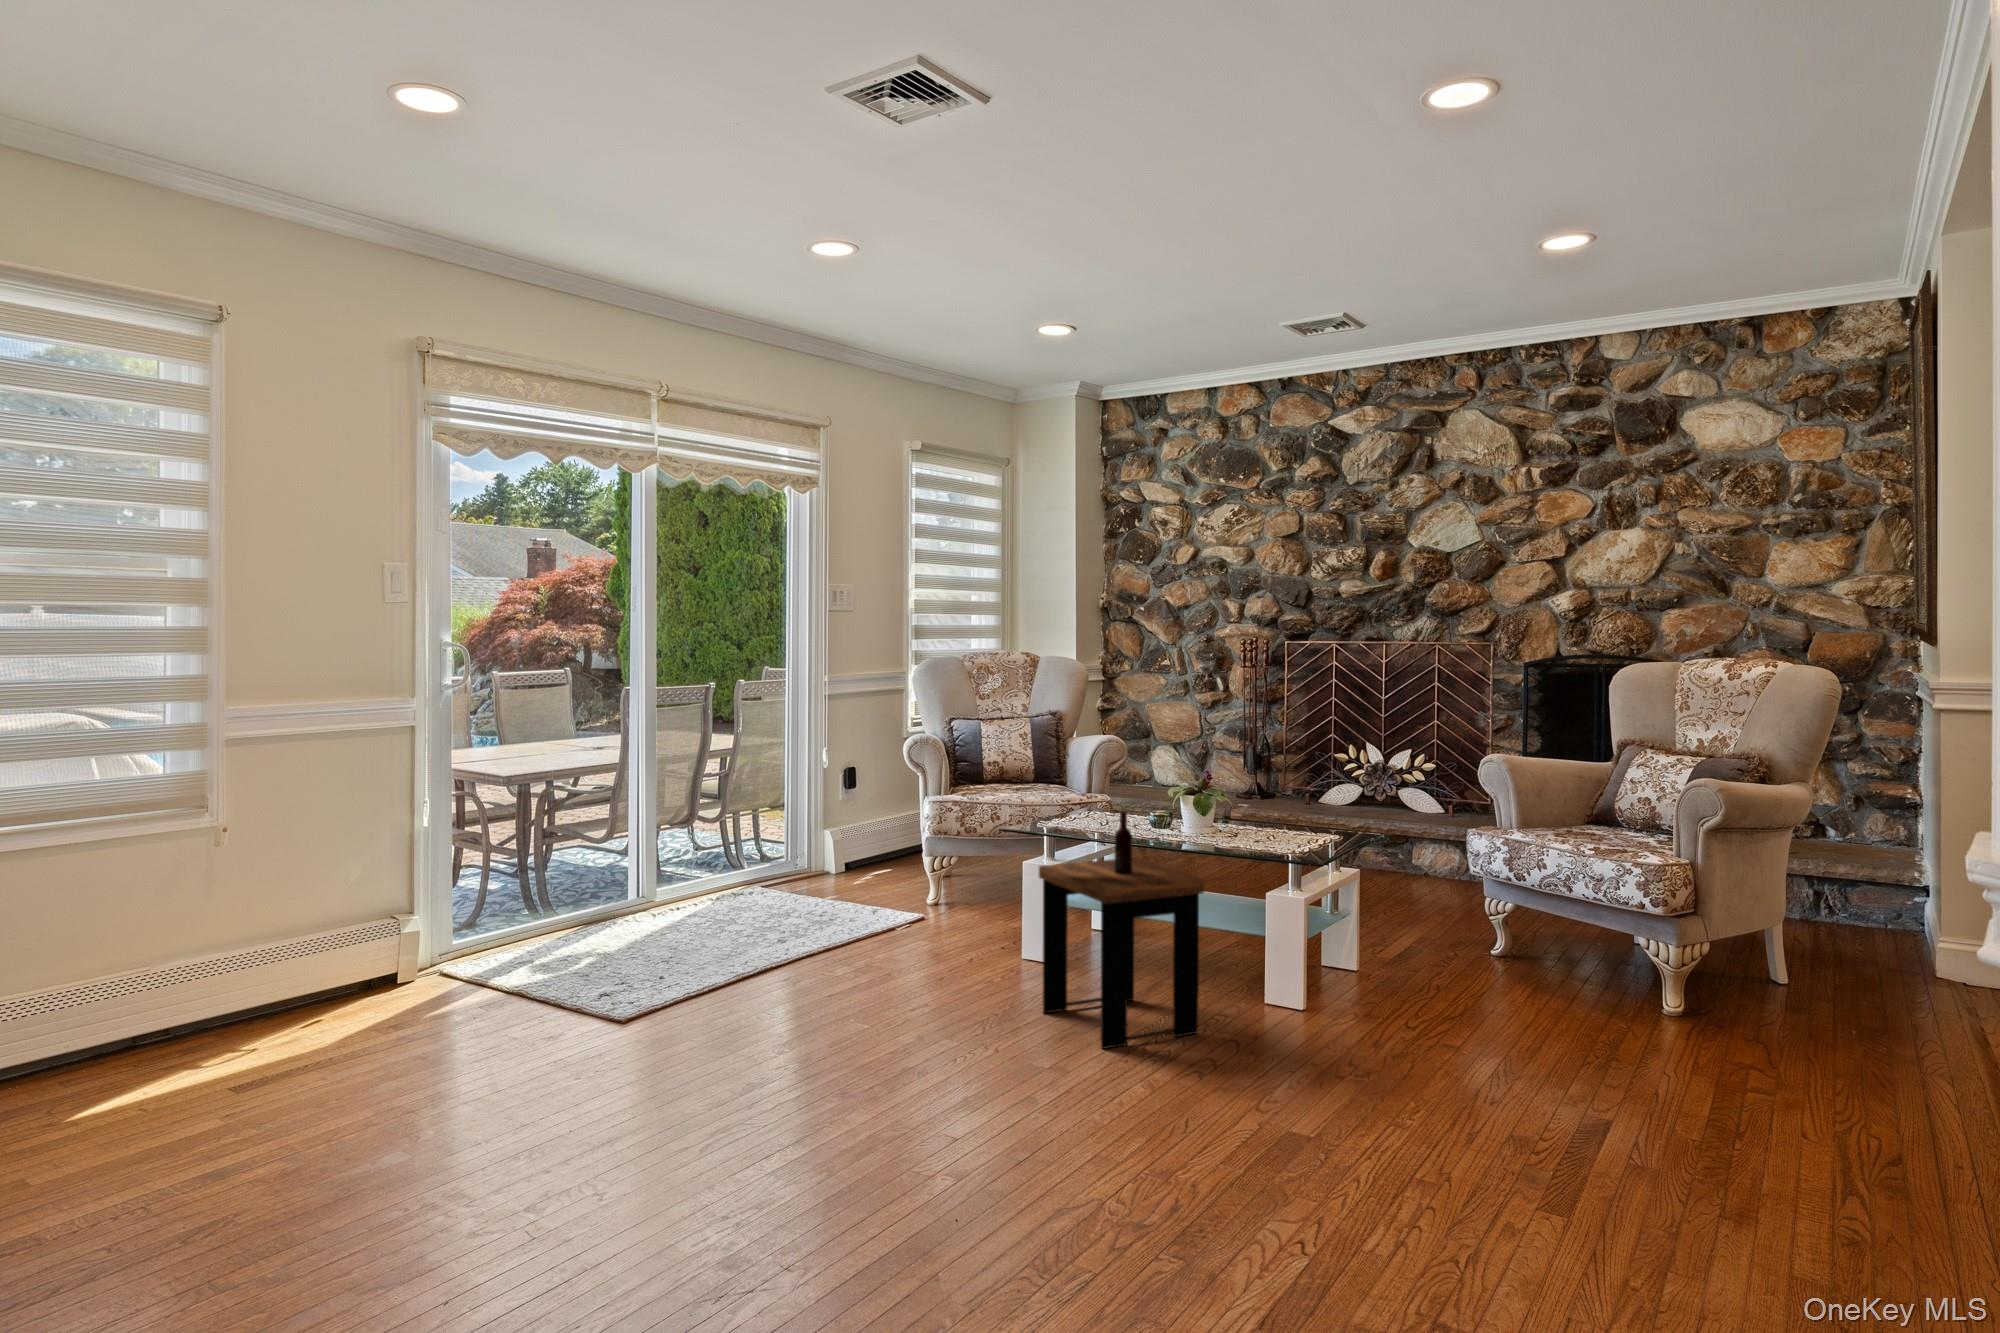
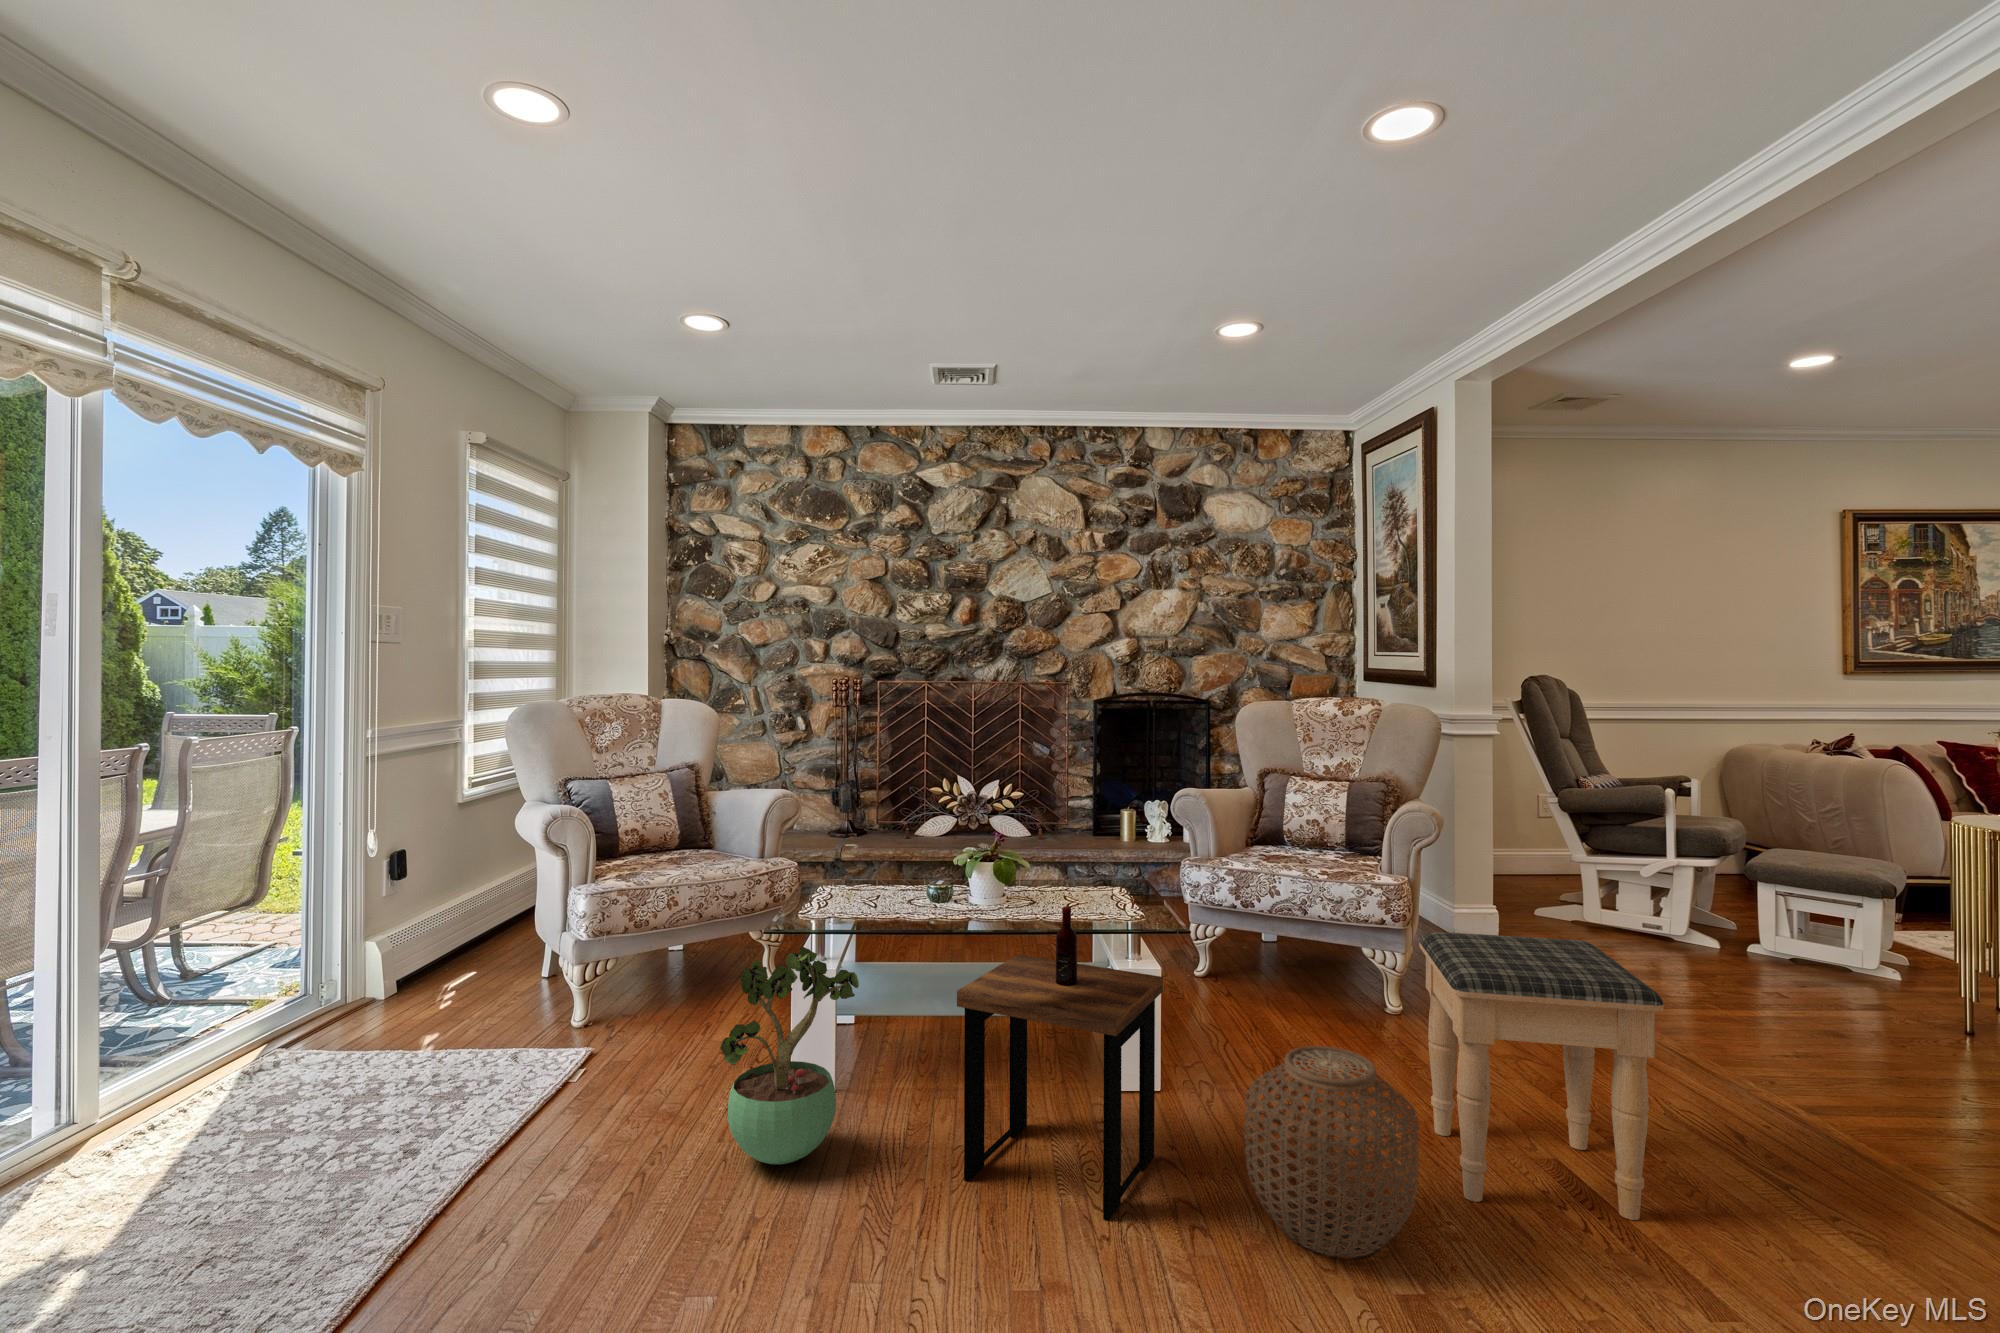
potted plant: none [900,825,1002,981] -> present [720,946,859,1164]
footstool: none [1397,879,1652,1159] -> present [1419,932,1664,1220]
woven basket: none [1183,939,1326,1107] -> present [1245,1046,1419,1258]

